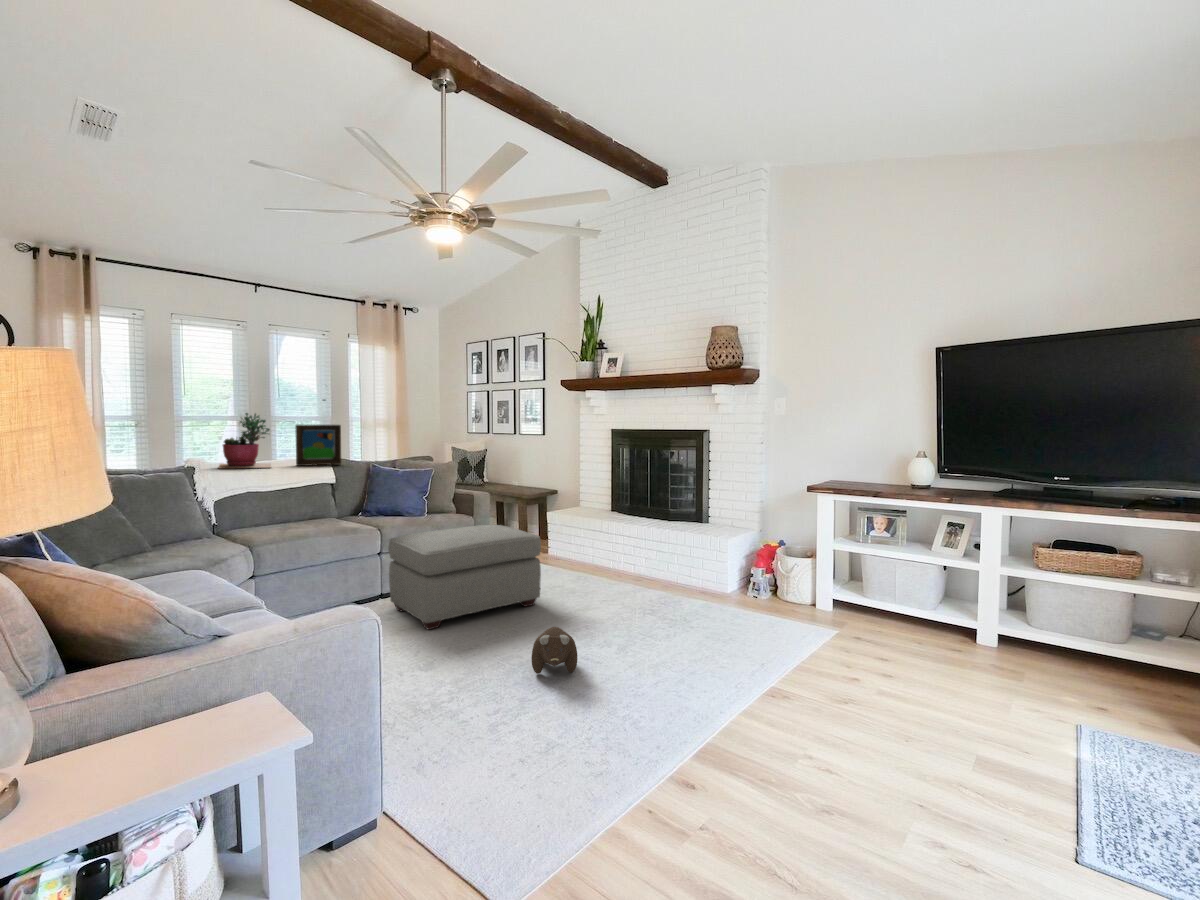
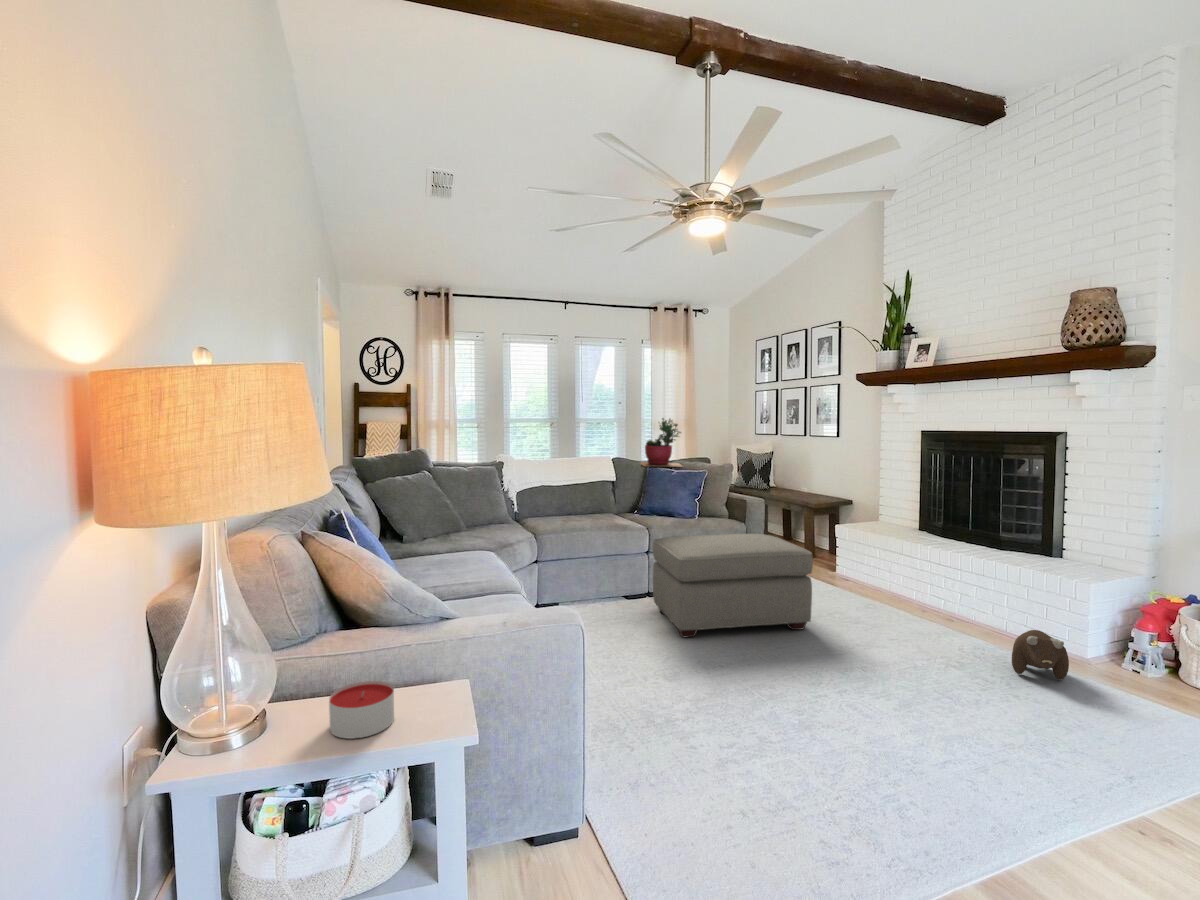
succulent plant: present [219,413,271,468] -> present [642,418,682,467]
picture frame: present [295,425,341,466] -> none [584,426,622,464]
plush toy: present [531,627,577,674] -> present [1012,630,1069,680]
candle: none [126,708,209,776] -> present [329,681,394,739]

